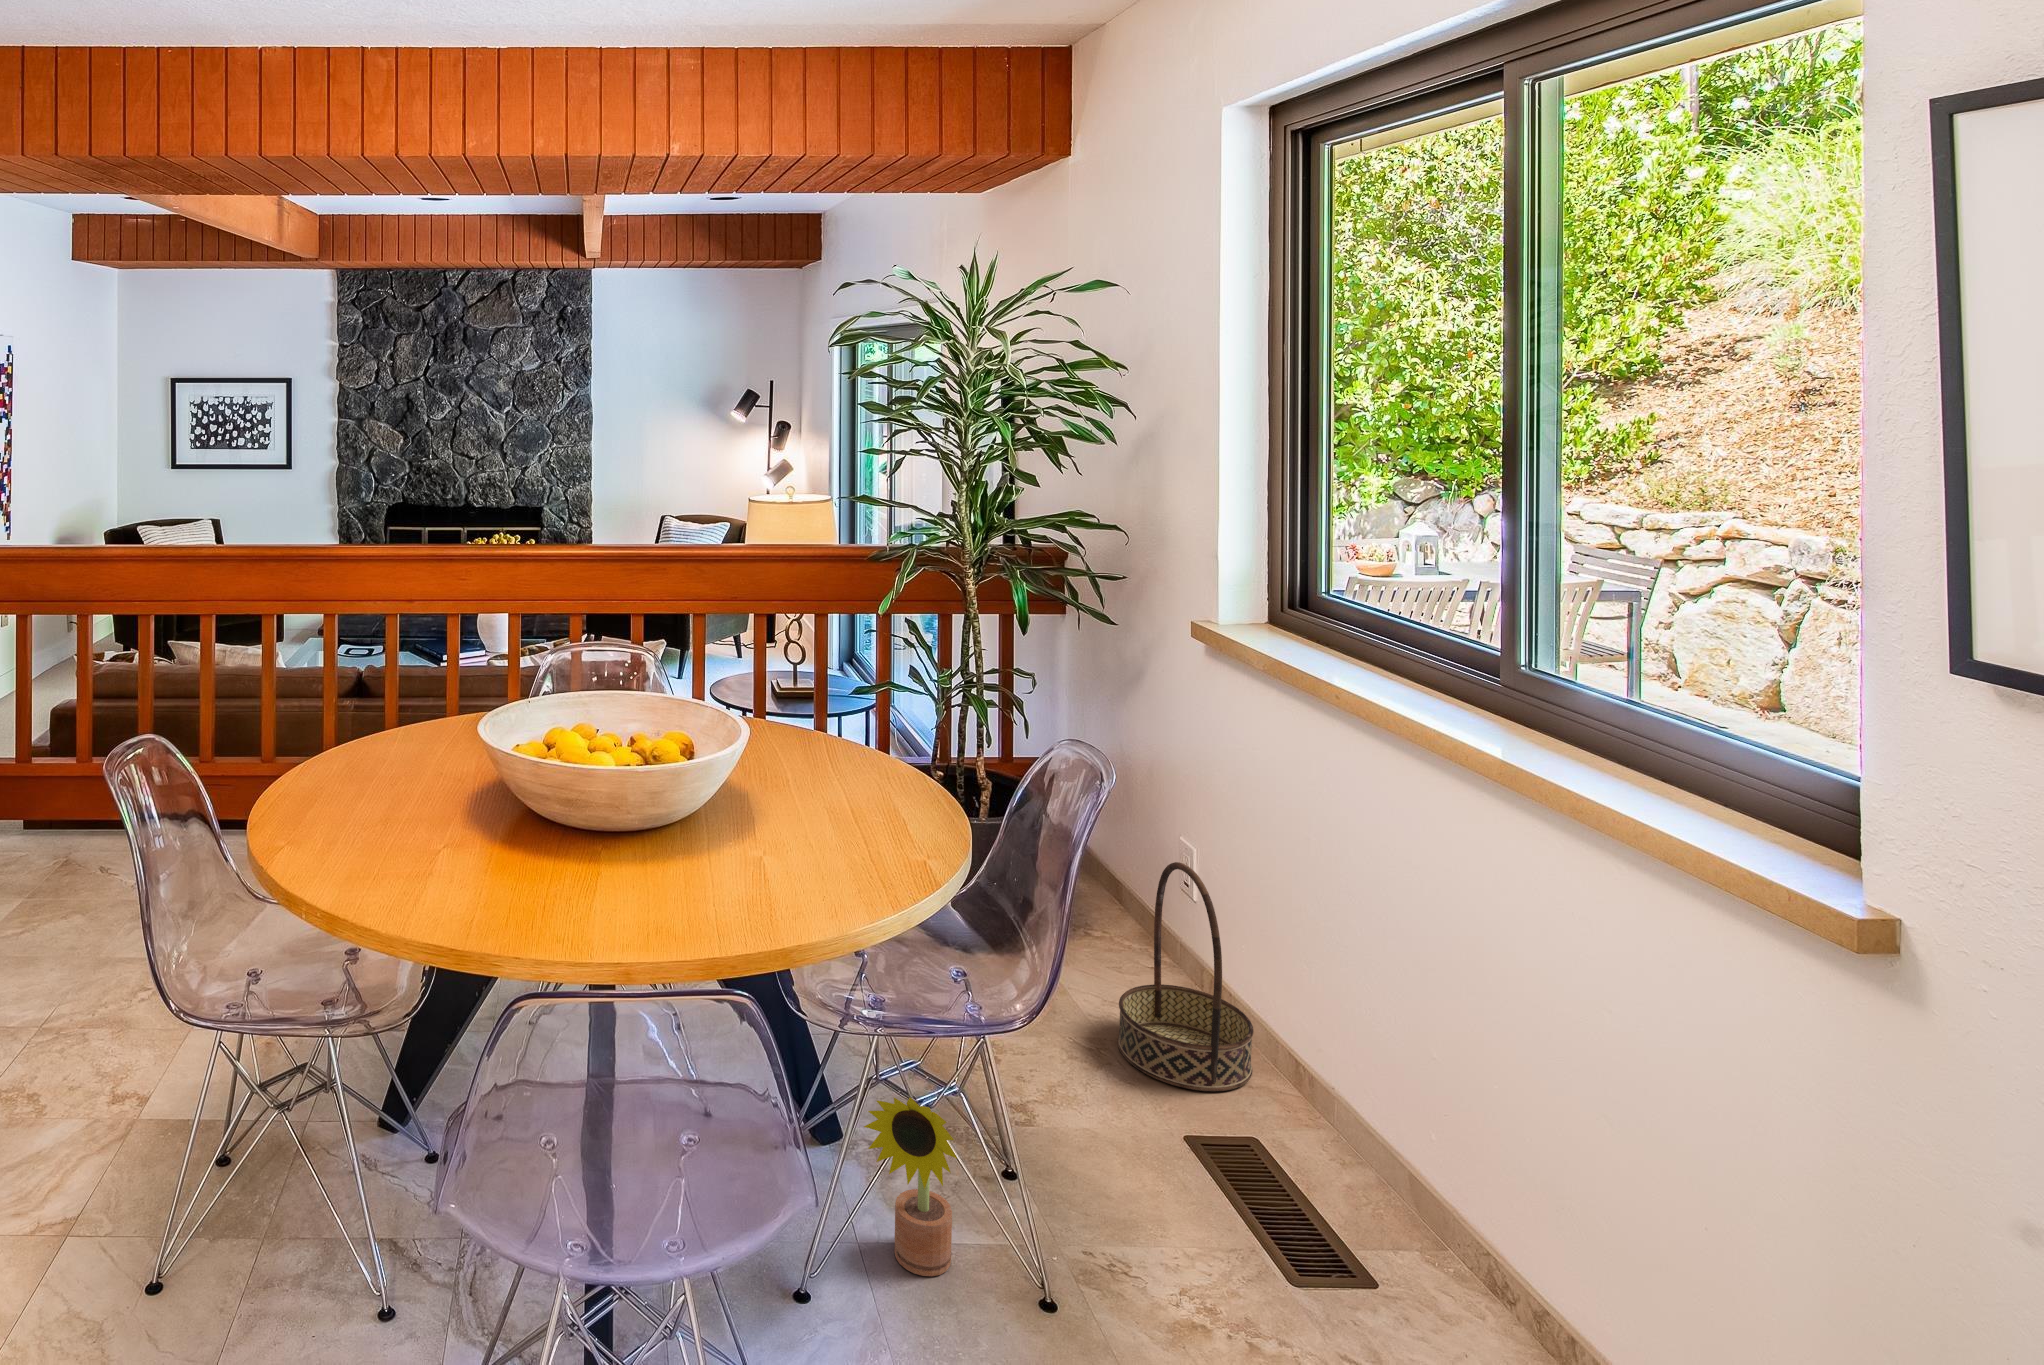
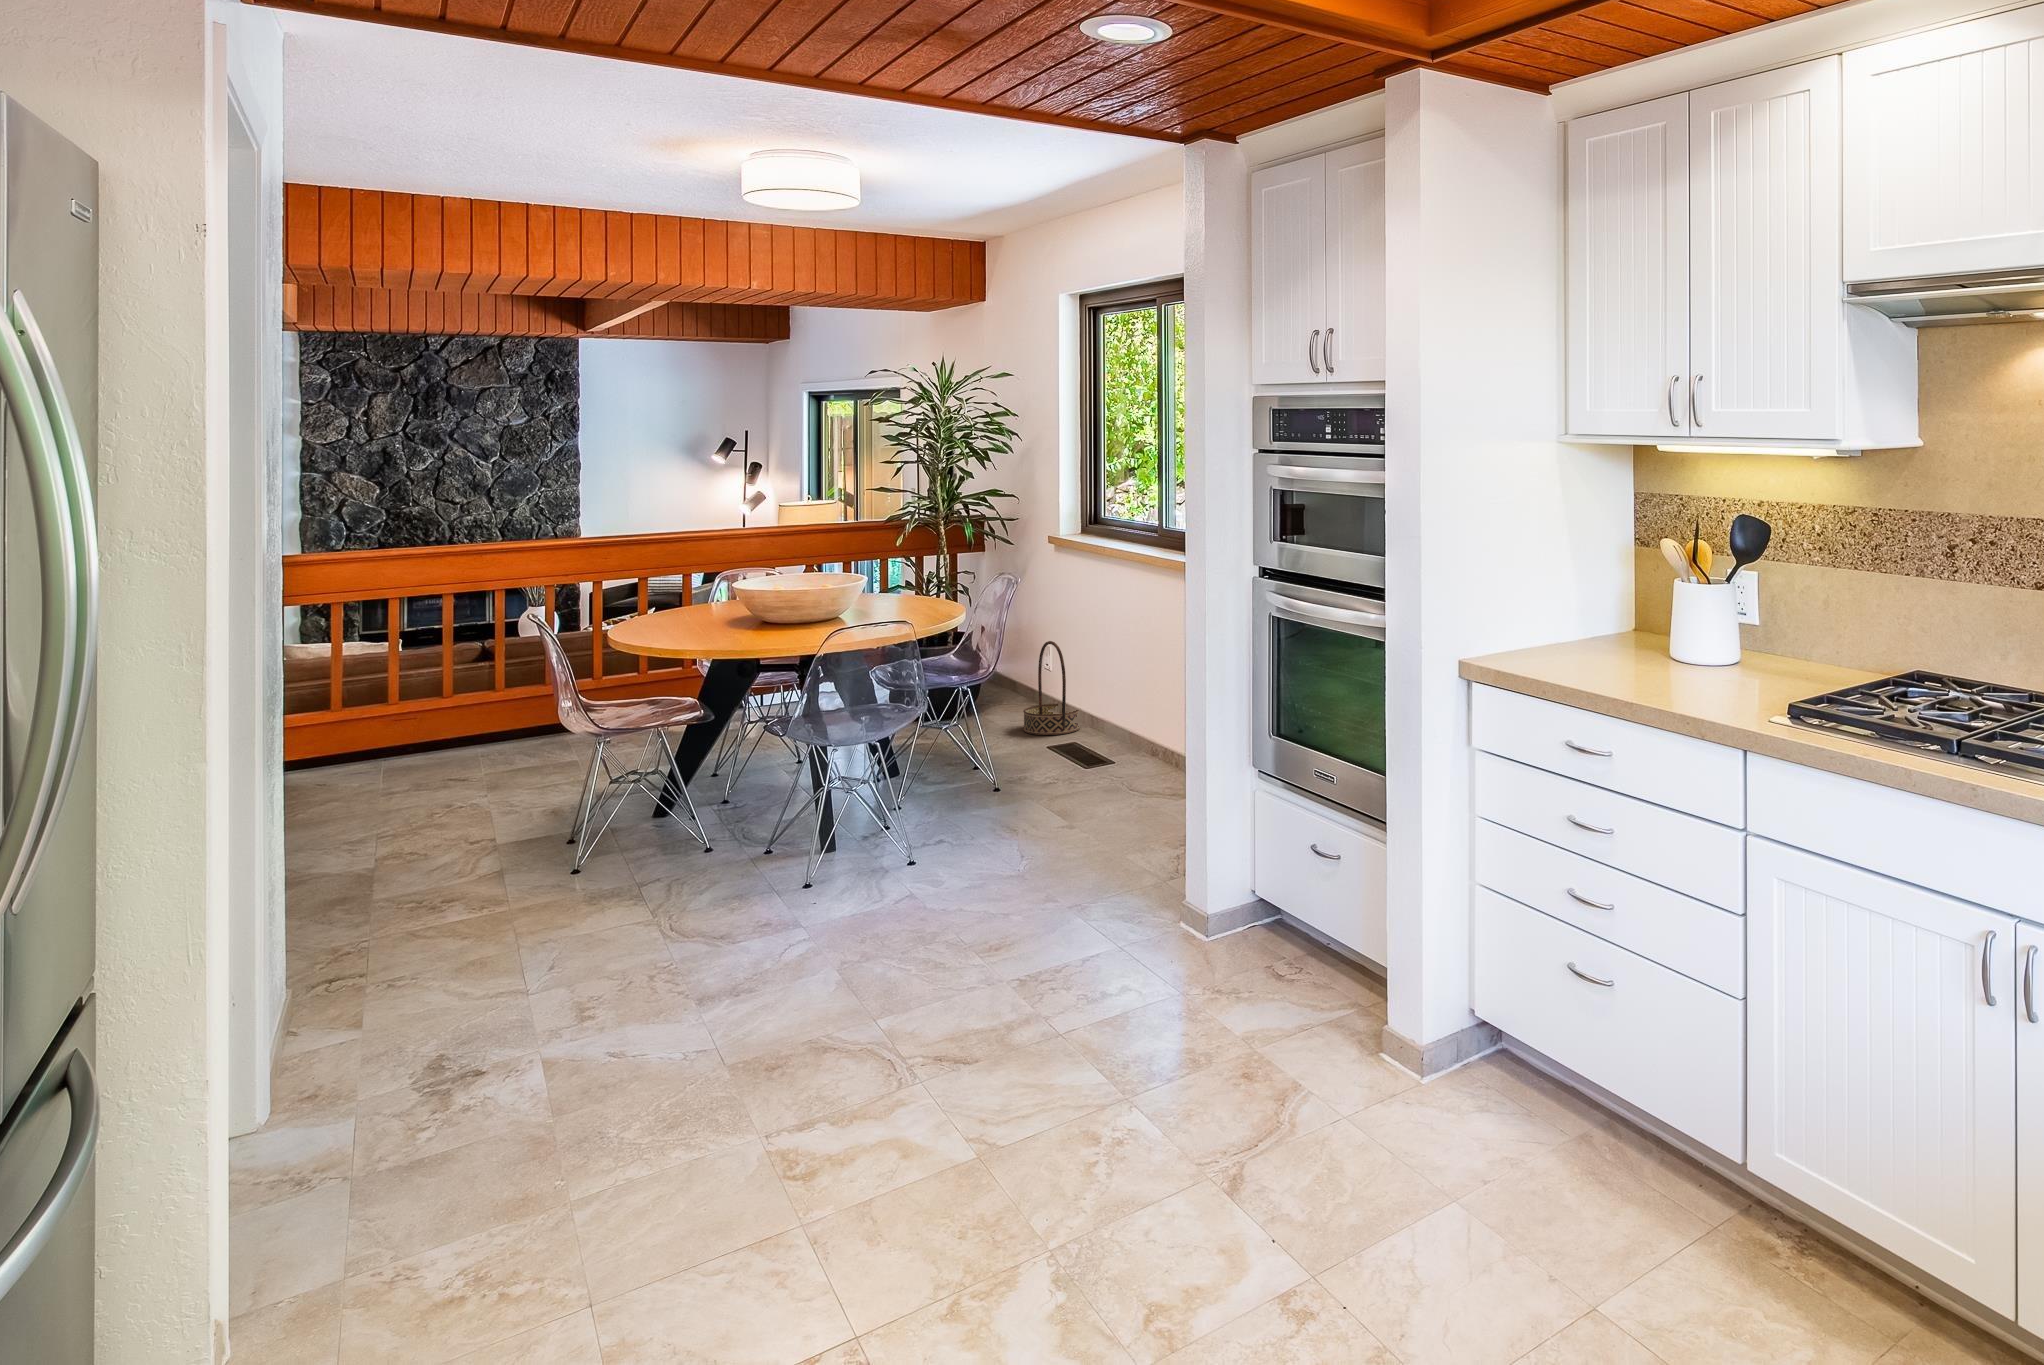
decorative plant: present [864,1098,957,1276] -> none [925,706,964,782]

